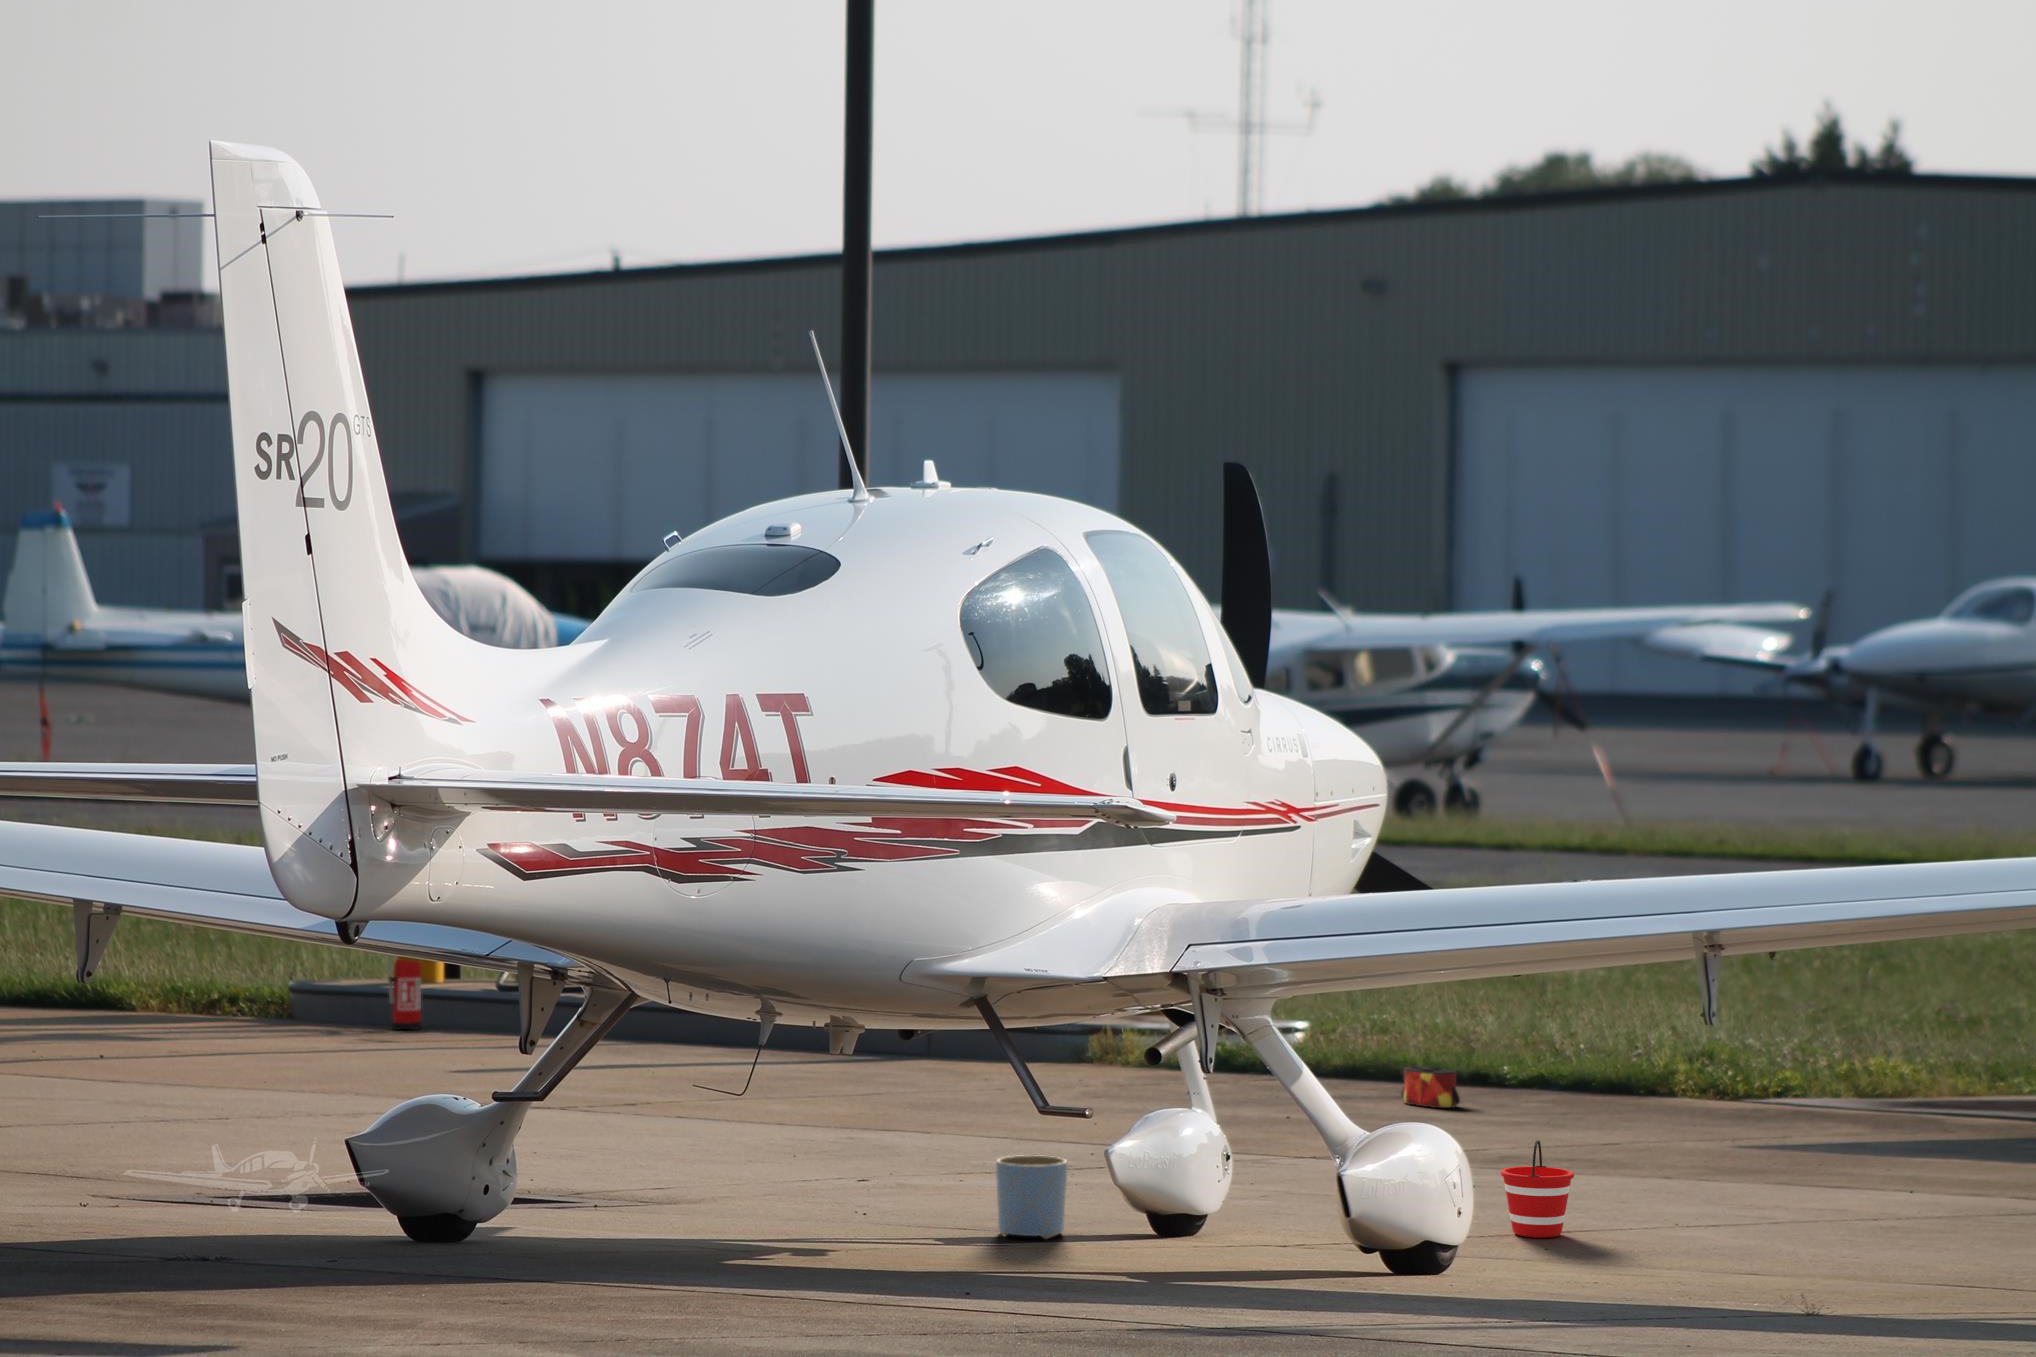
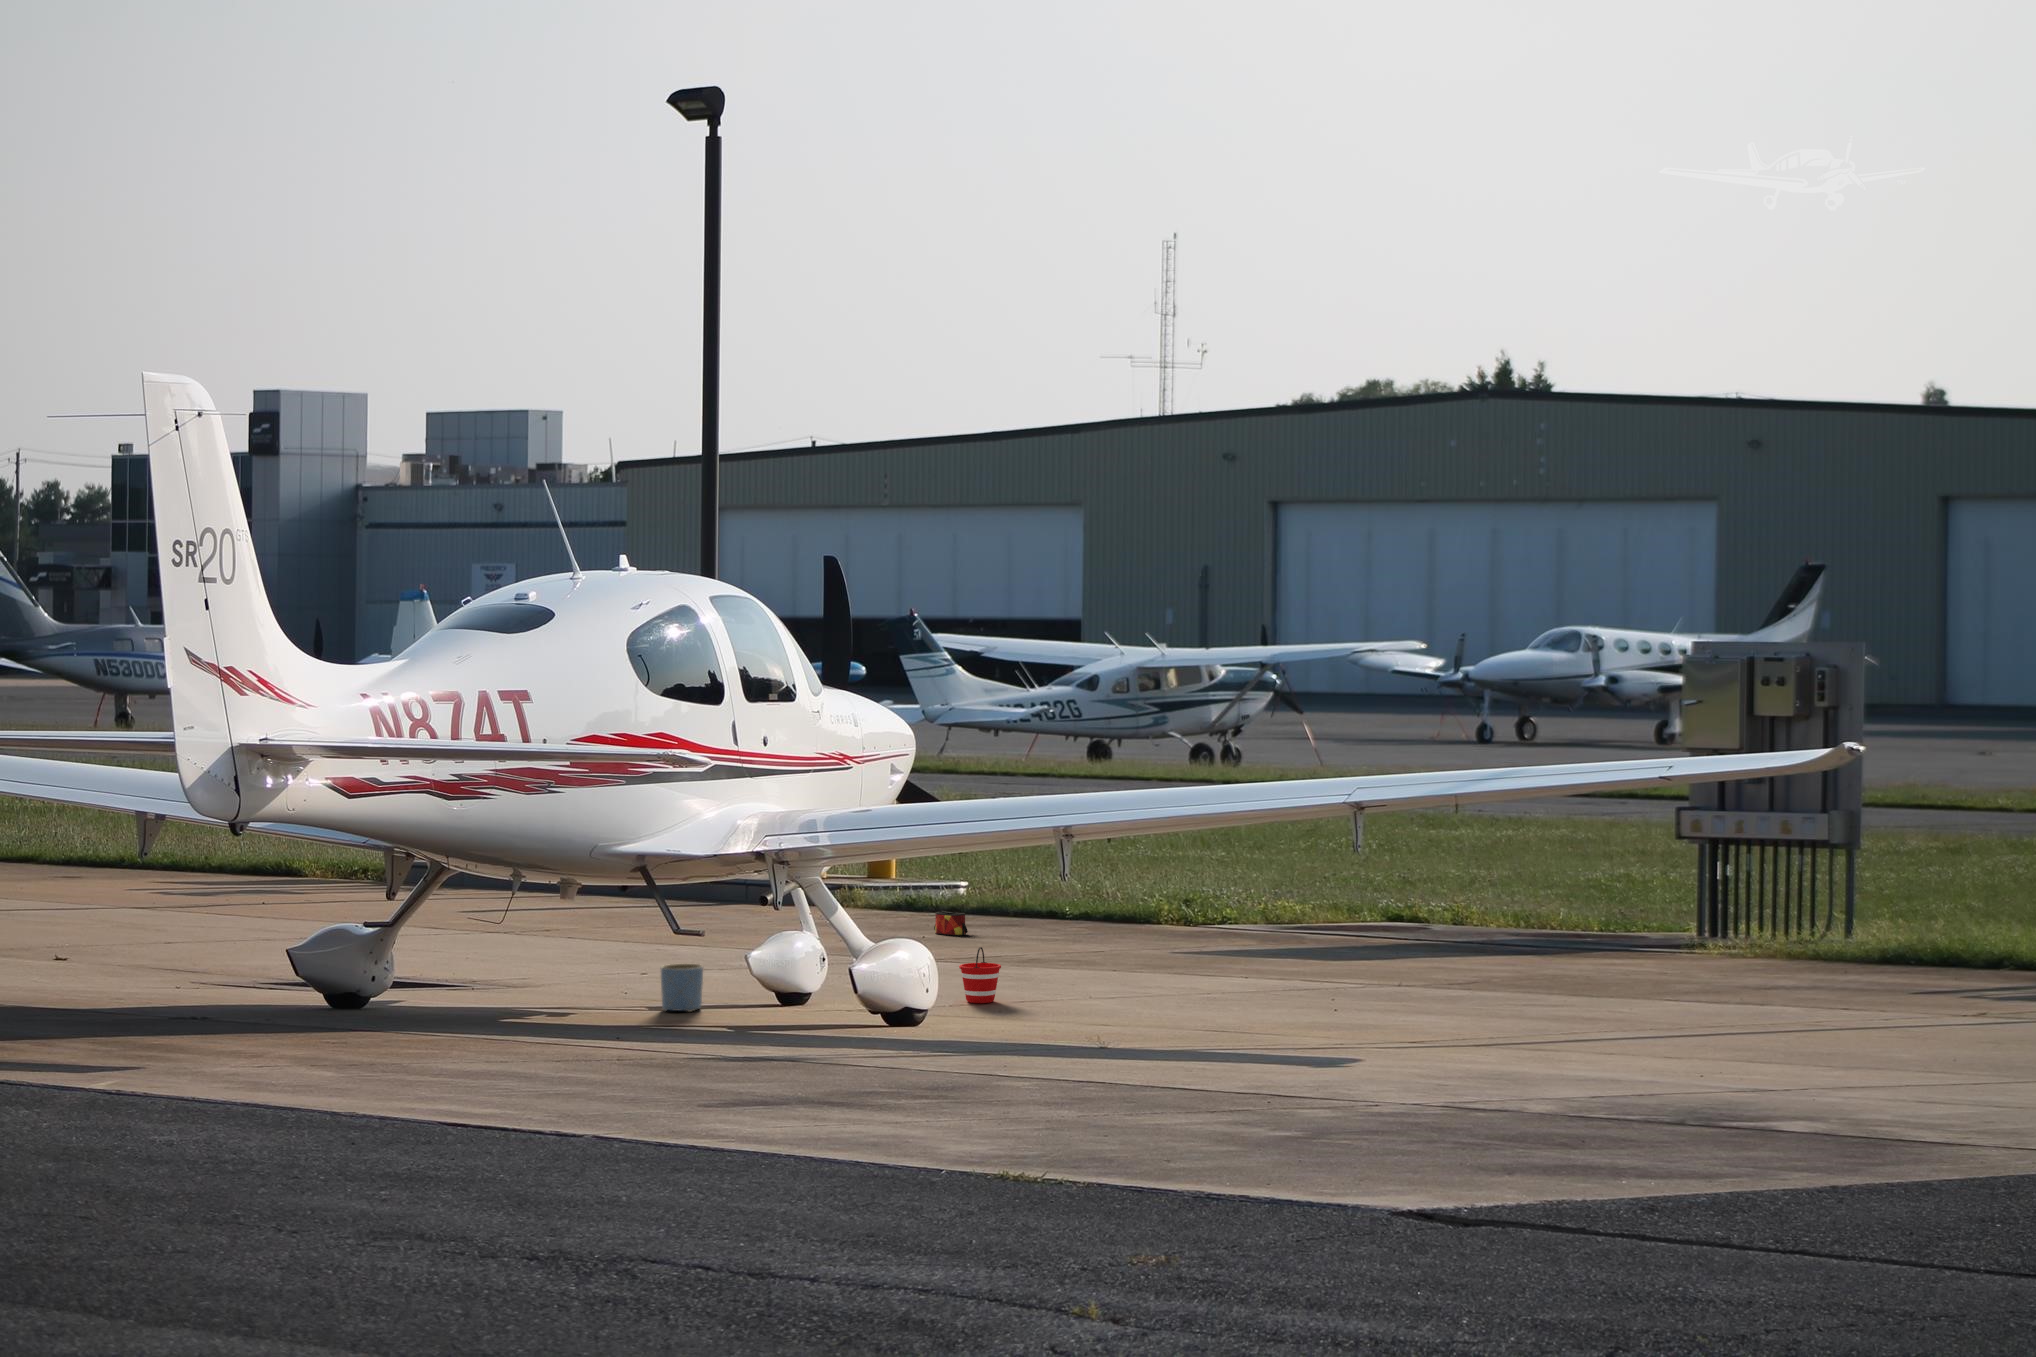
fire extinguisher: present [388,958,421,1030] -> none [315,844,339,906]

